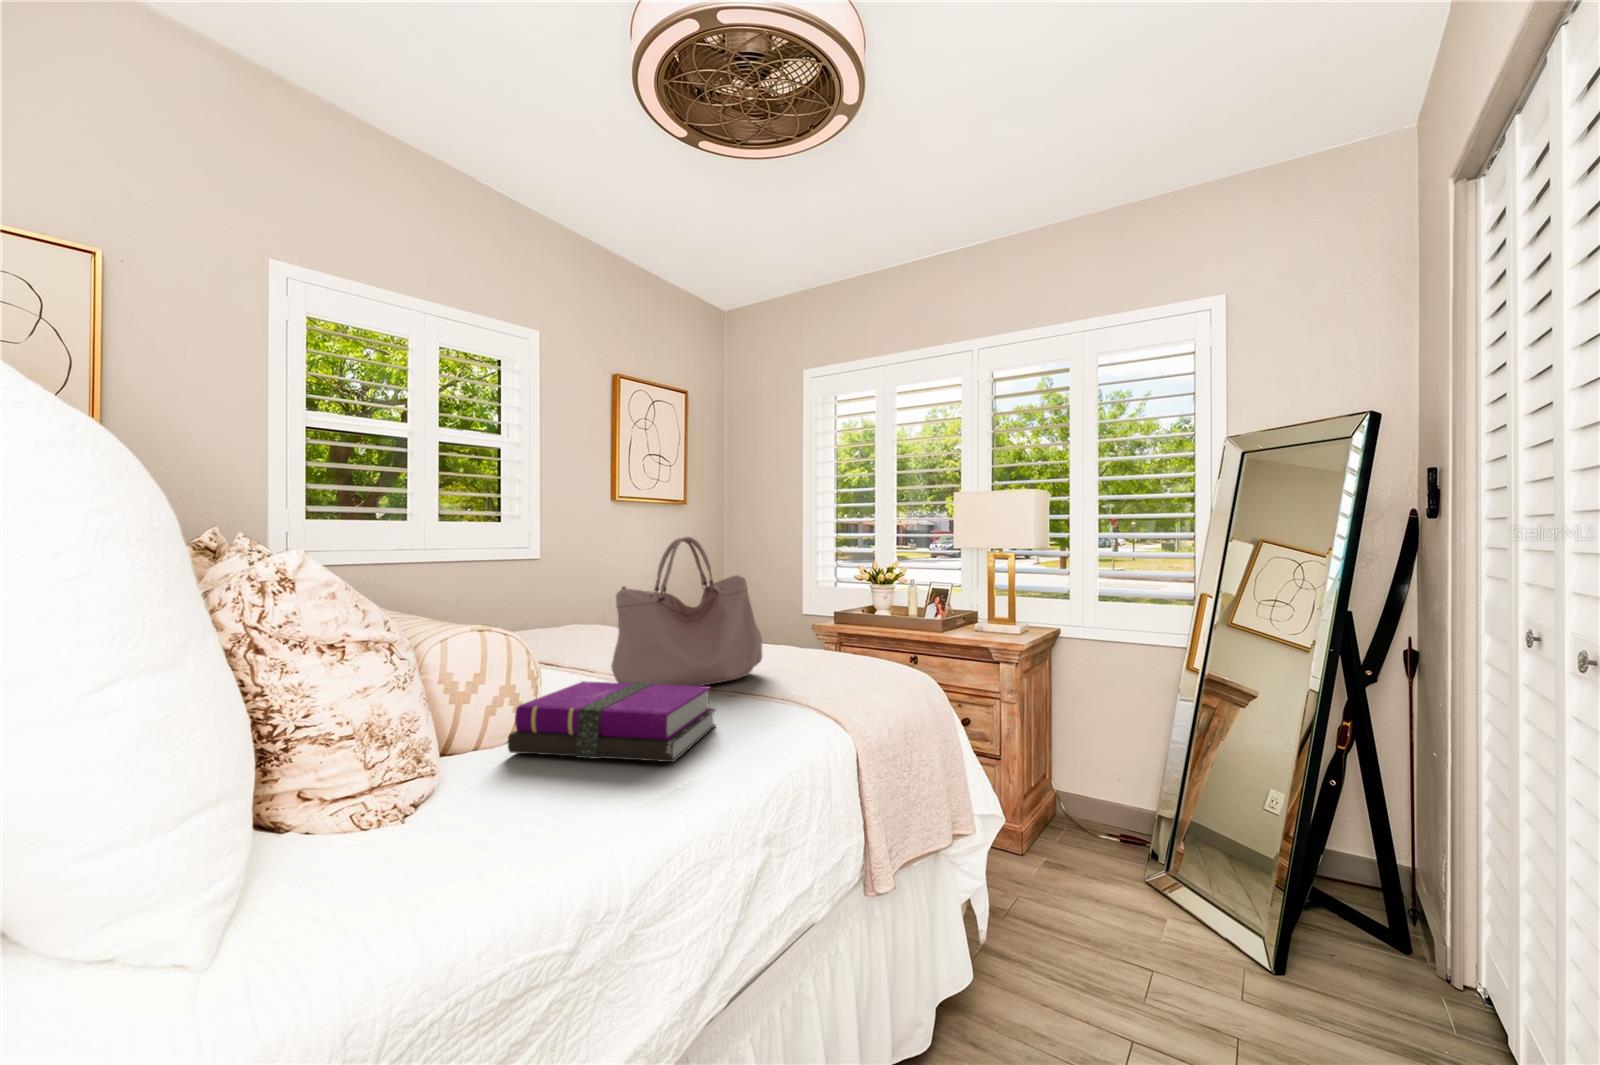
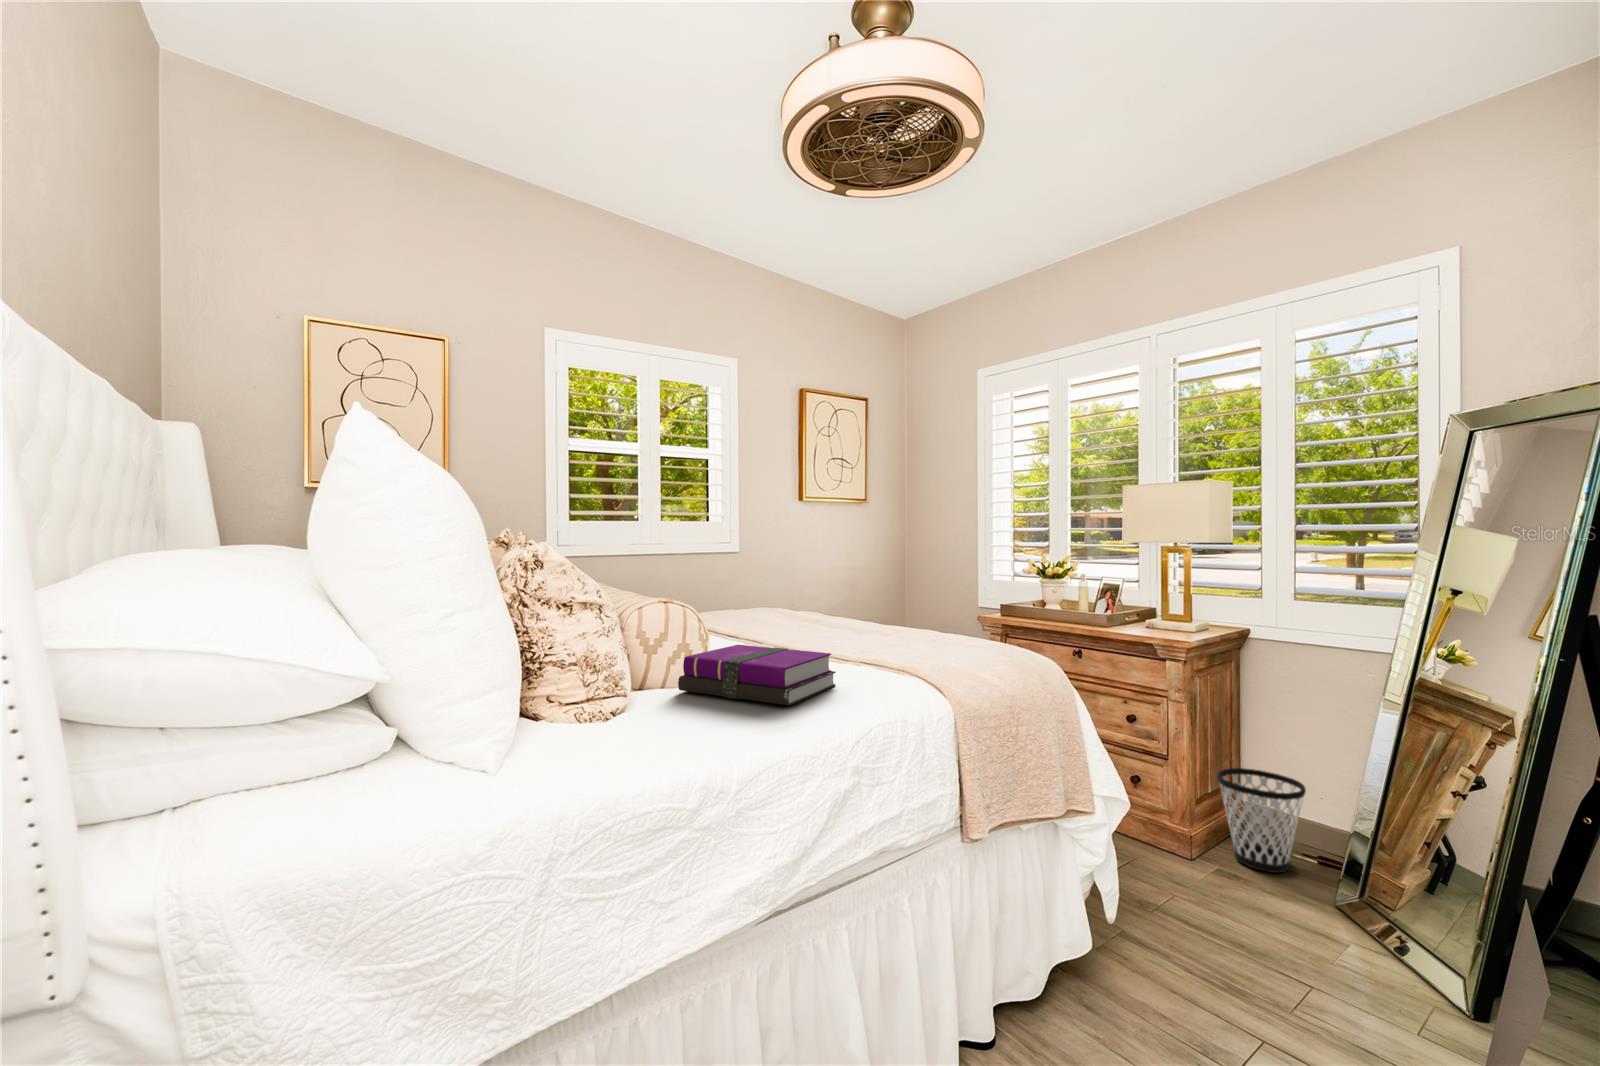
handbag: present [611,537,762,686] -> none [767,532,896,657]
wastebasket: none [1040,759,1114,856] -> present [1217,768,1306,873]

